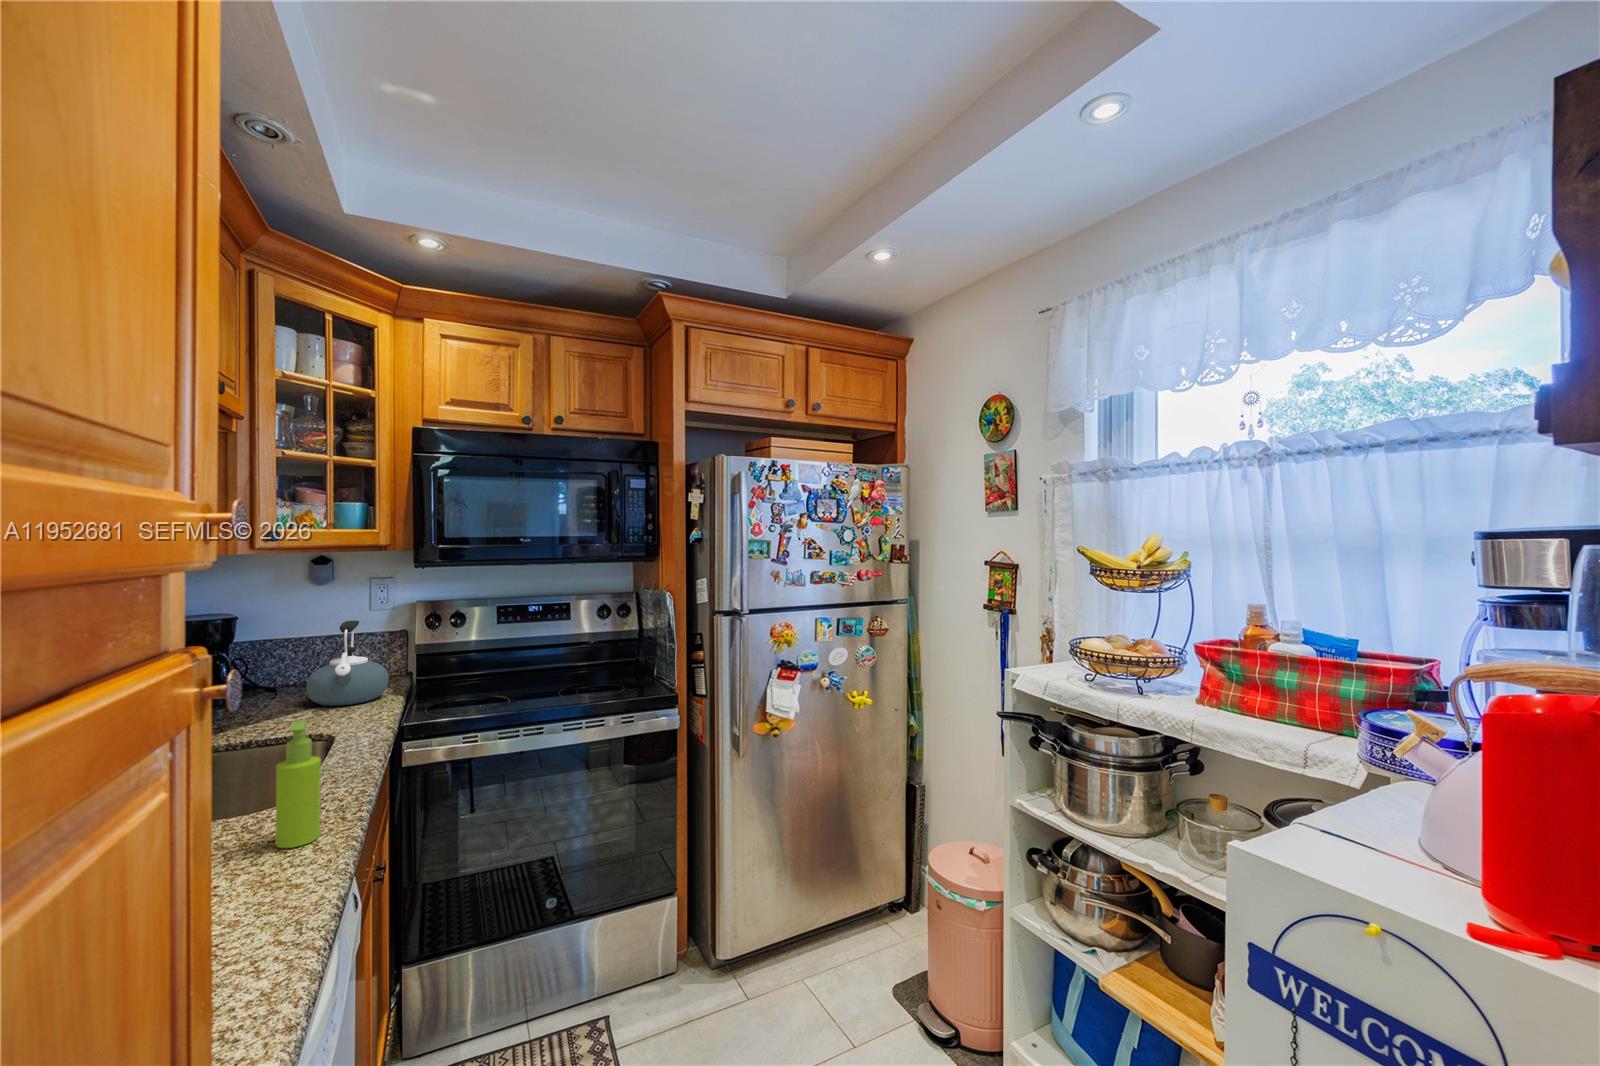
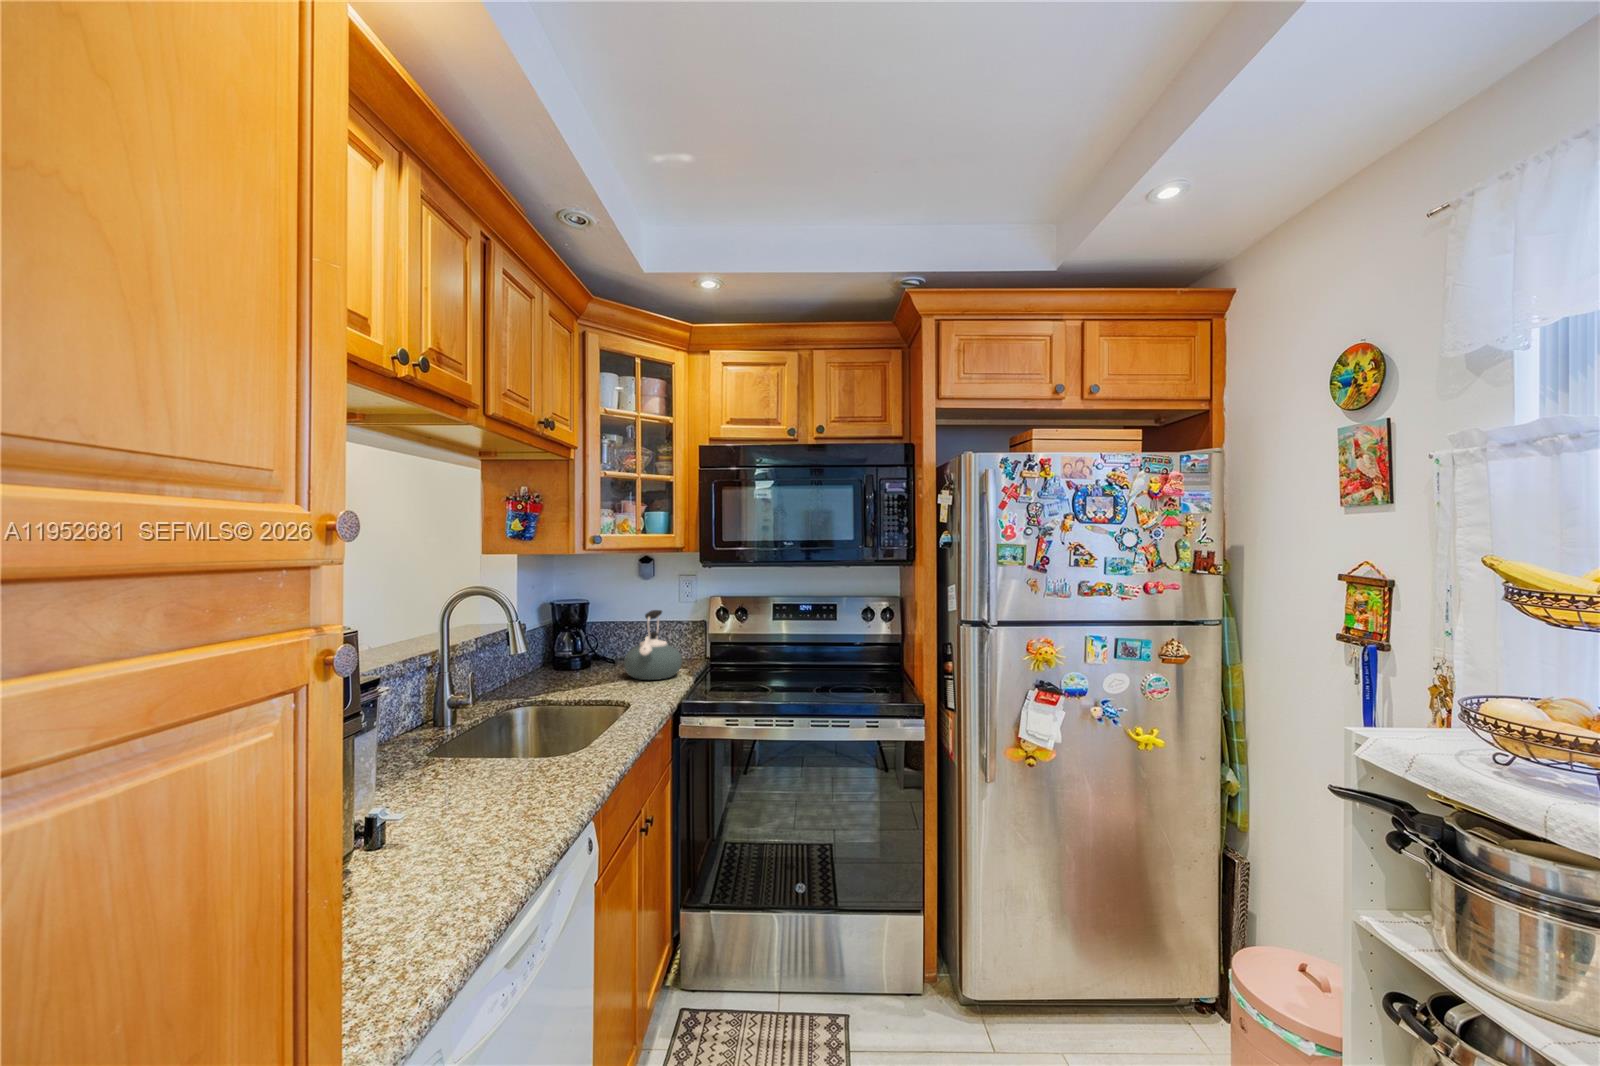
soap dispenser: present [276,720,321,848] -> none [546,689,577,791]

